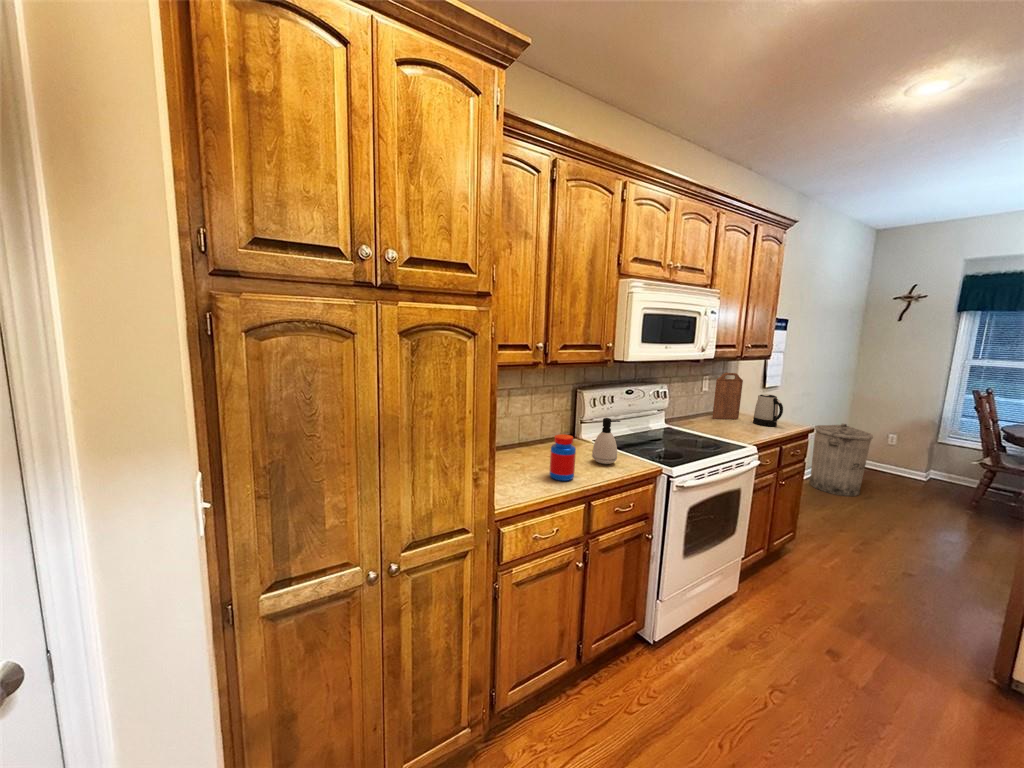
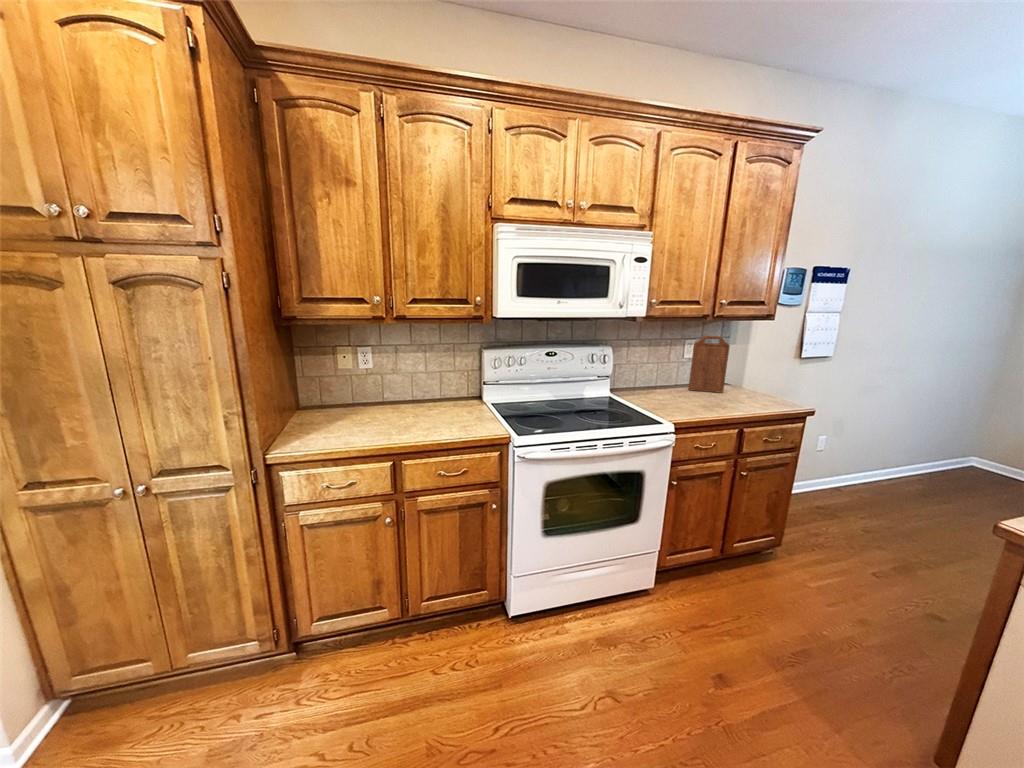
kettle: present [753,394,783,426] -> none [736,363,768,403]
soap dispenser: present [592,418,620,464] -> none [444,377,470,425]
trash can: present [810,424,873,496] -> none [888,411,990,508]
jar: present [550,434,576,481] -> none [371,390,398,436]

